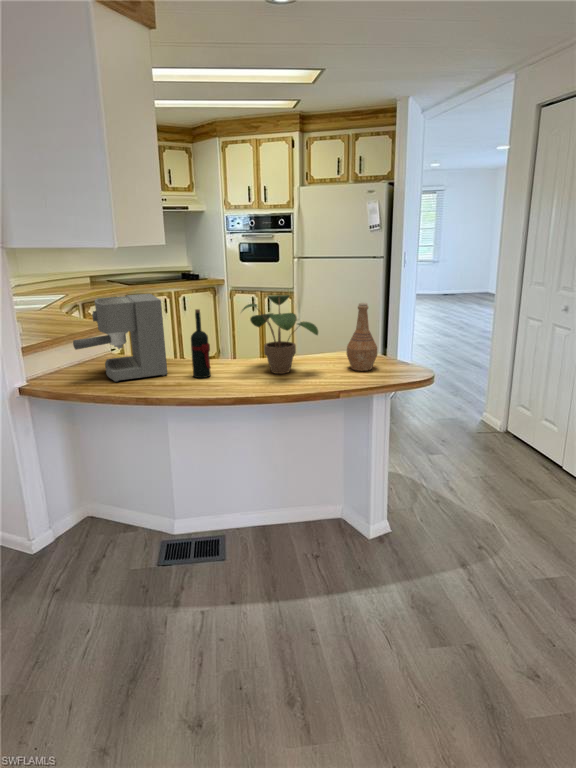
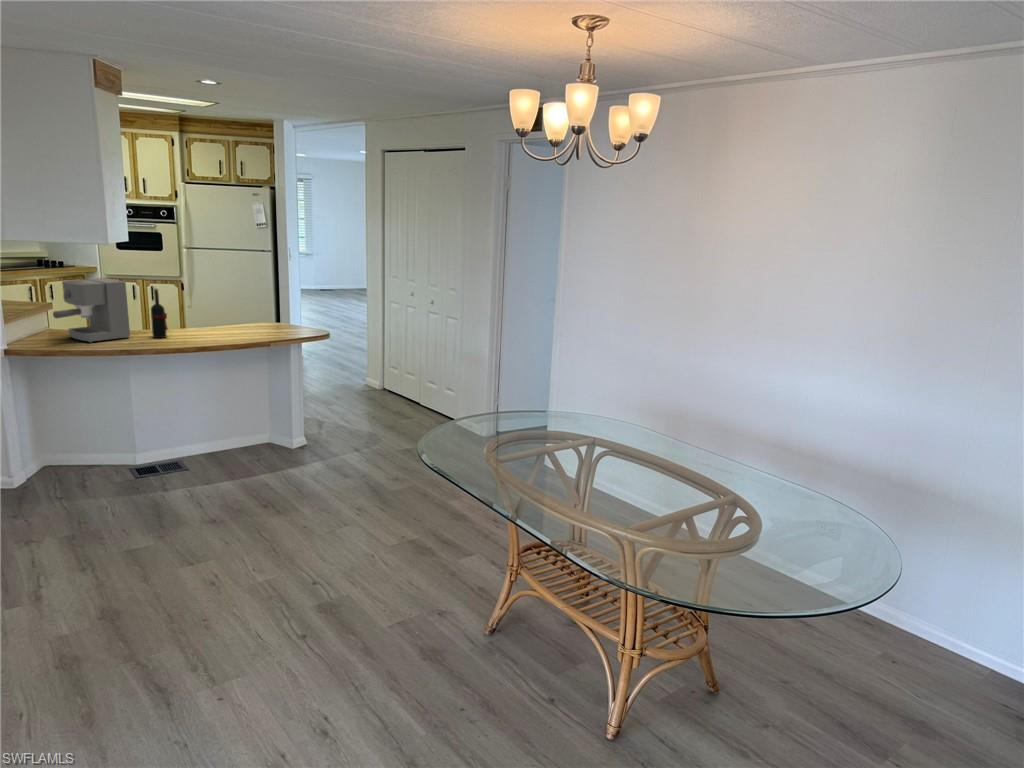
potted plant: present [242,295,318,374] -> none [189,279,248,334]
vase: present [347,303,377,371] -> none [266,285,288,330]

